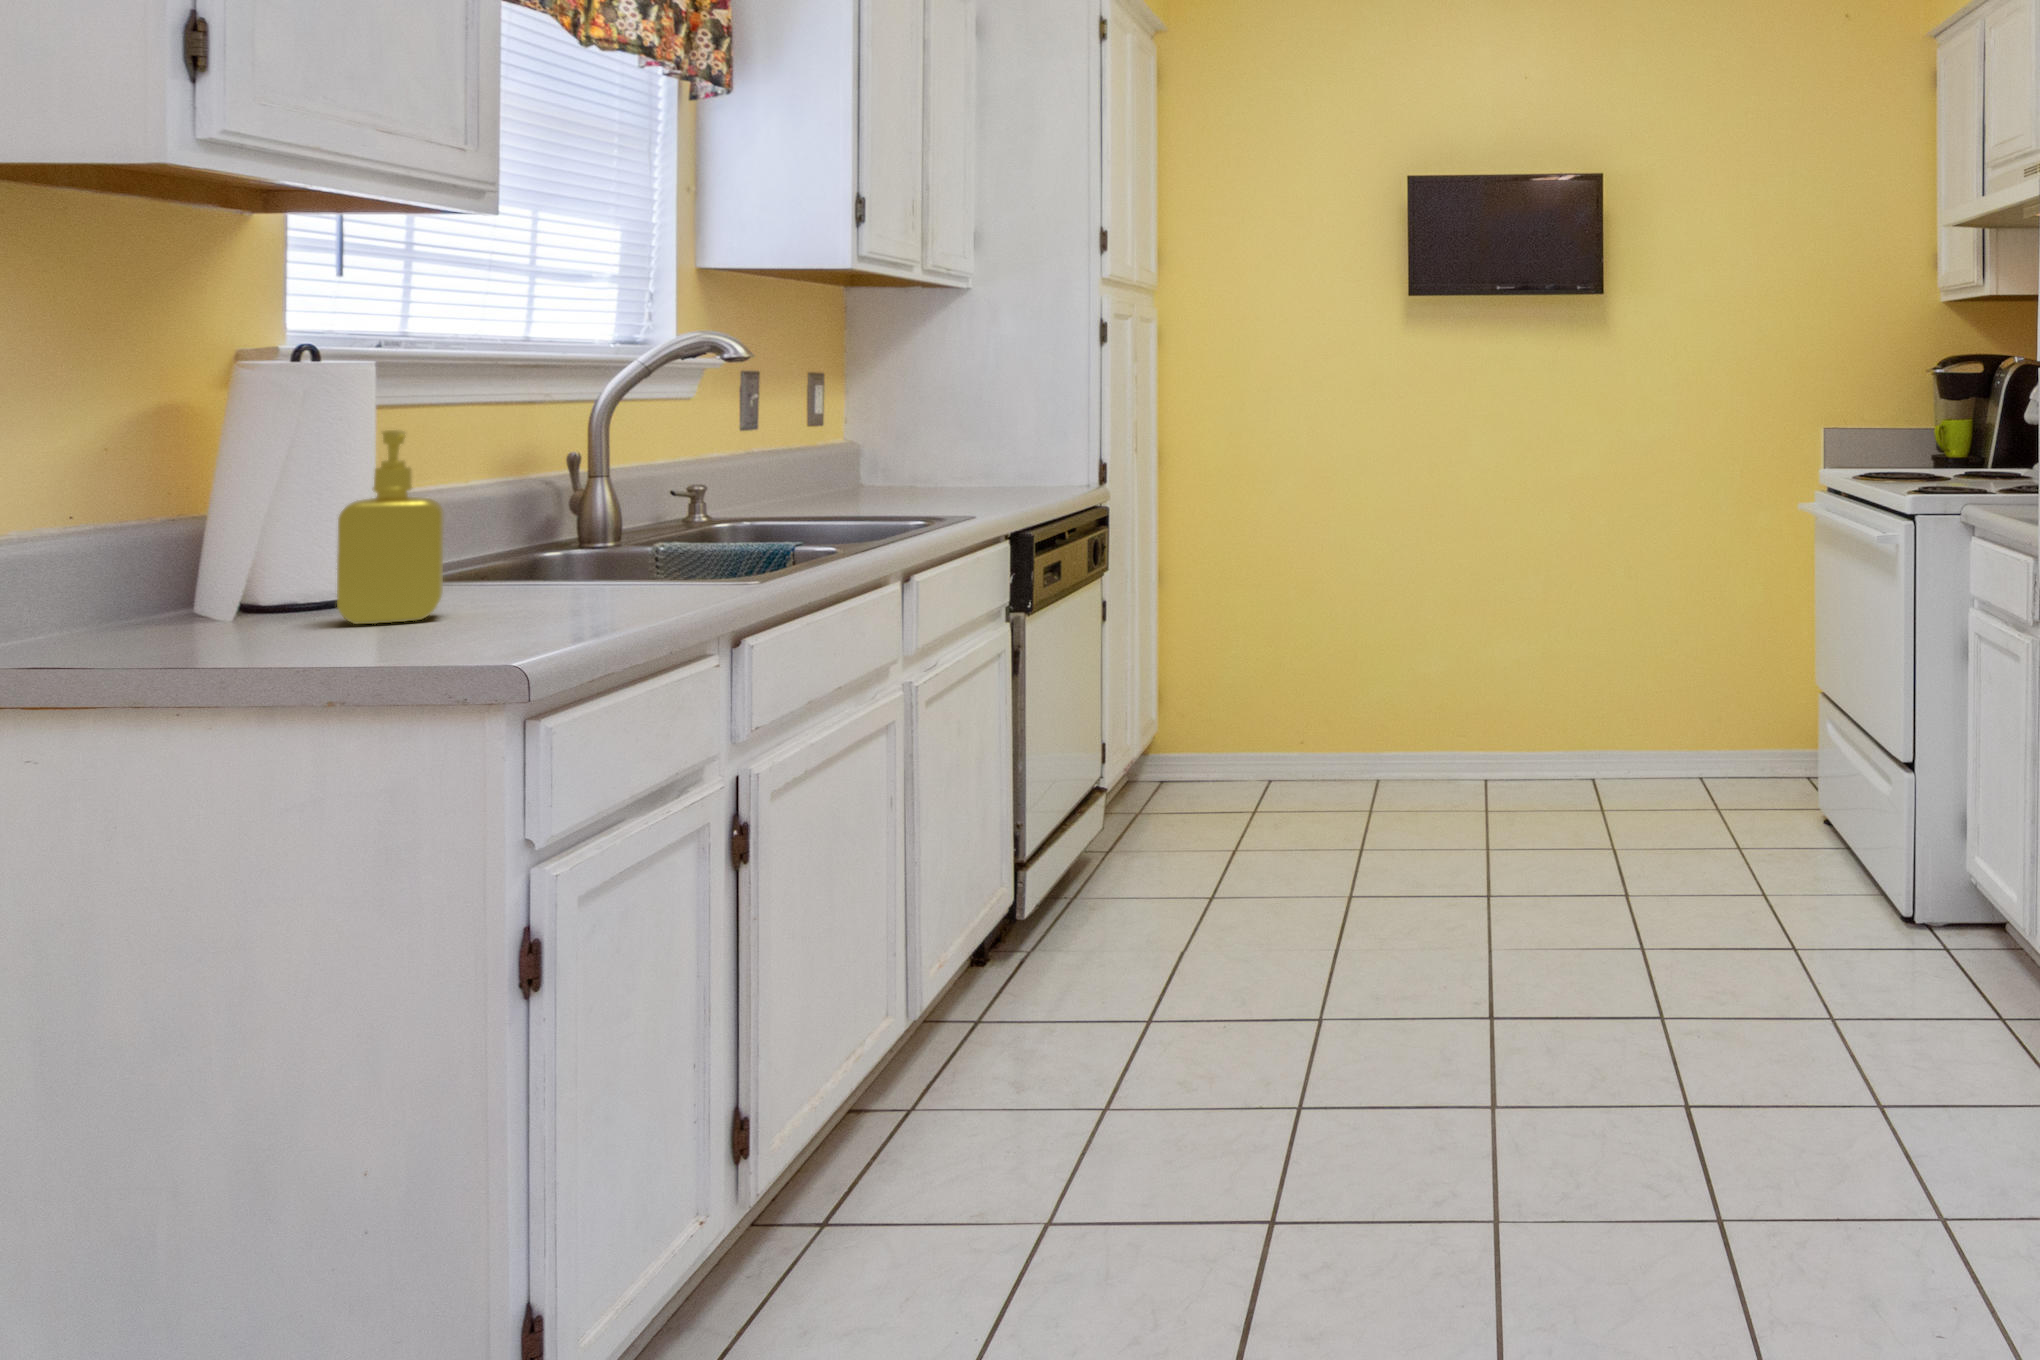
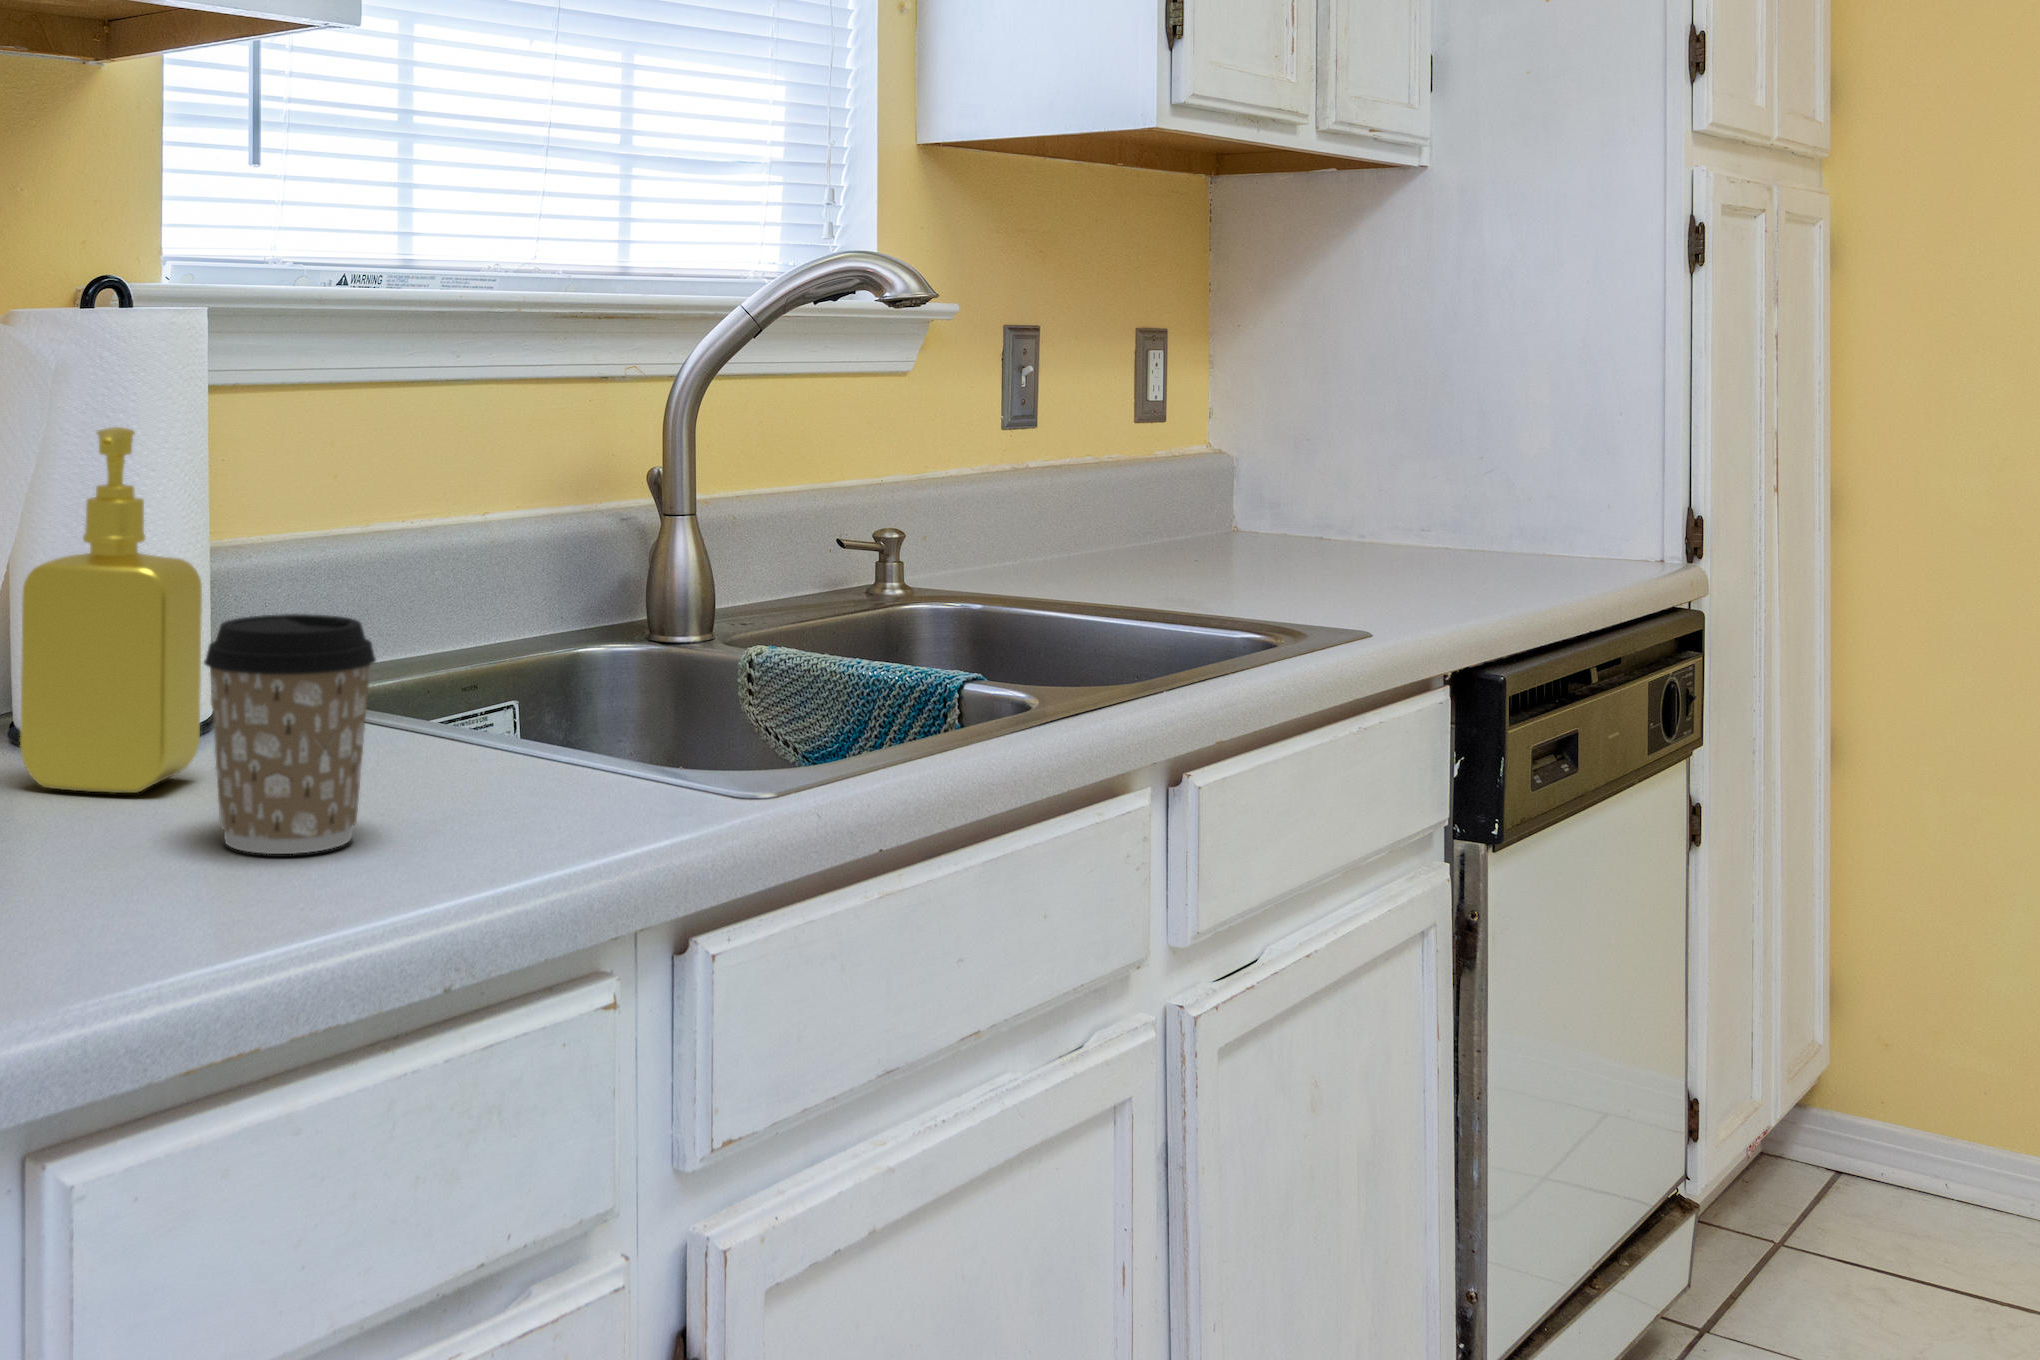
coffee cup: none [504,515,600,627] -> present [204,614,376,854]

